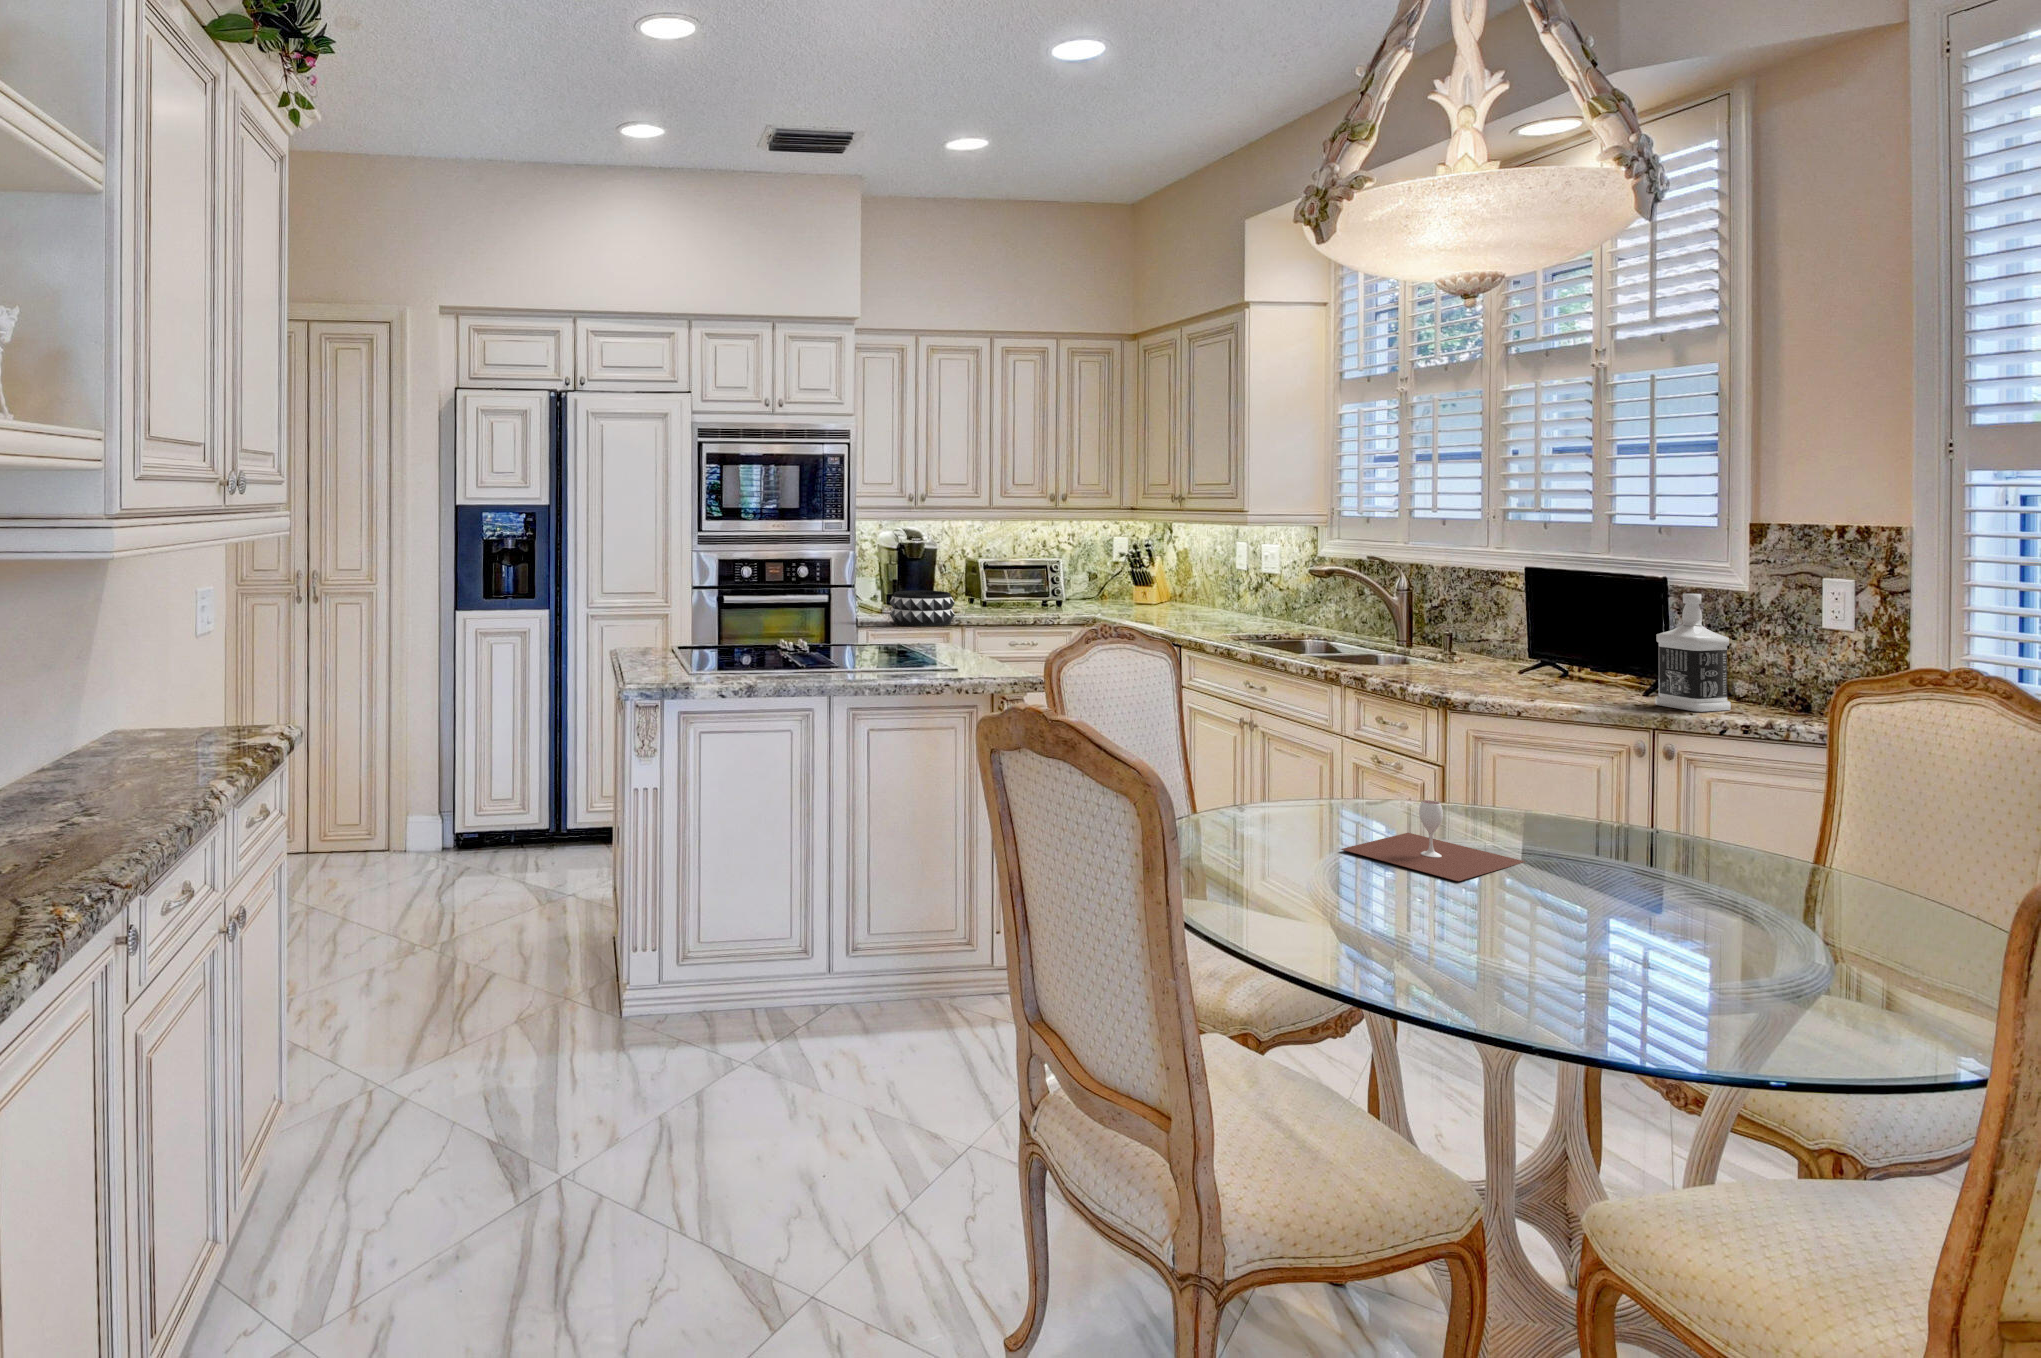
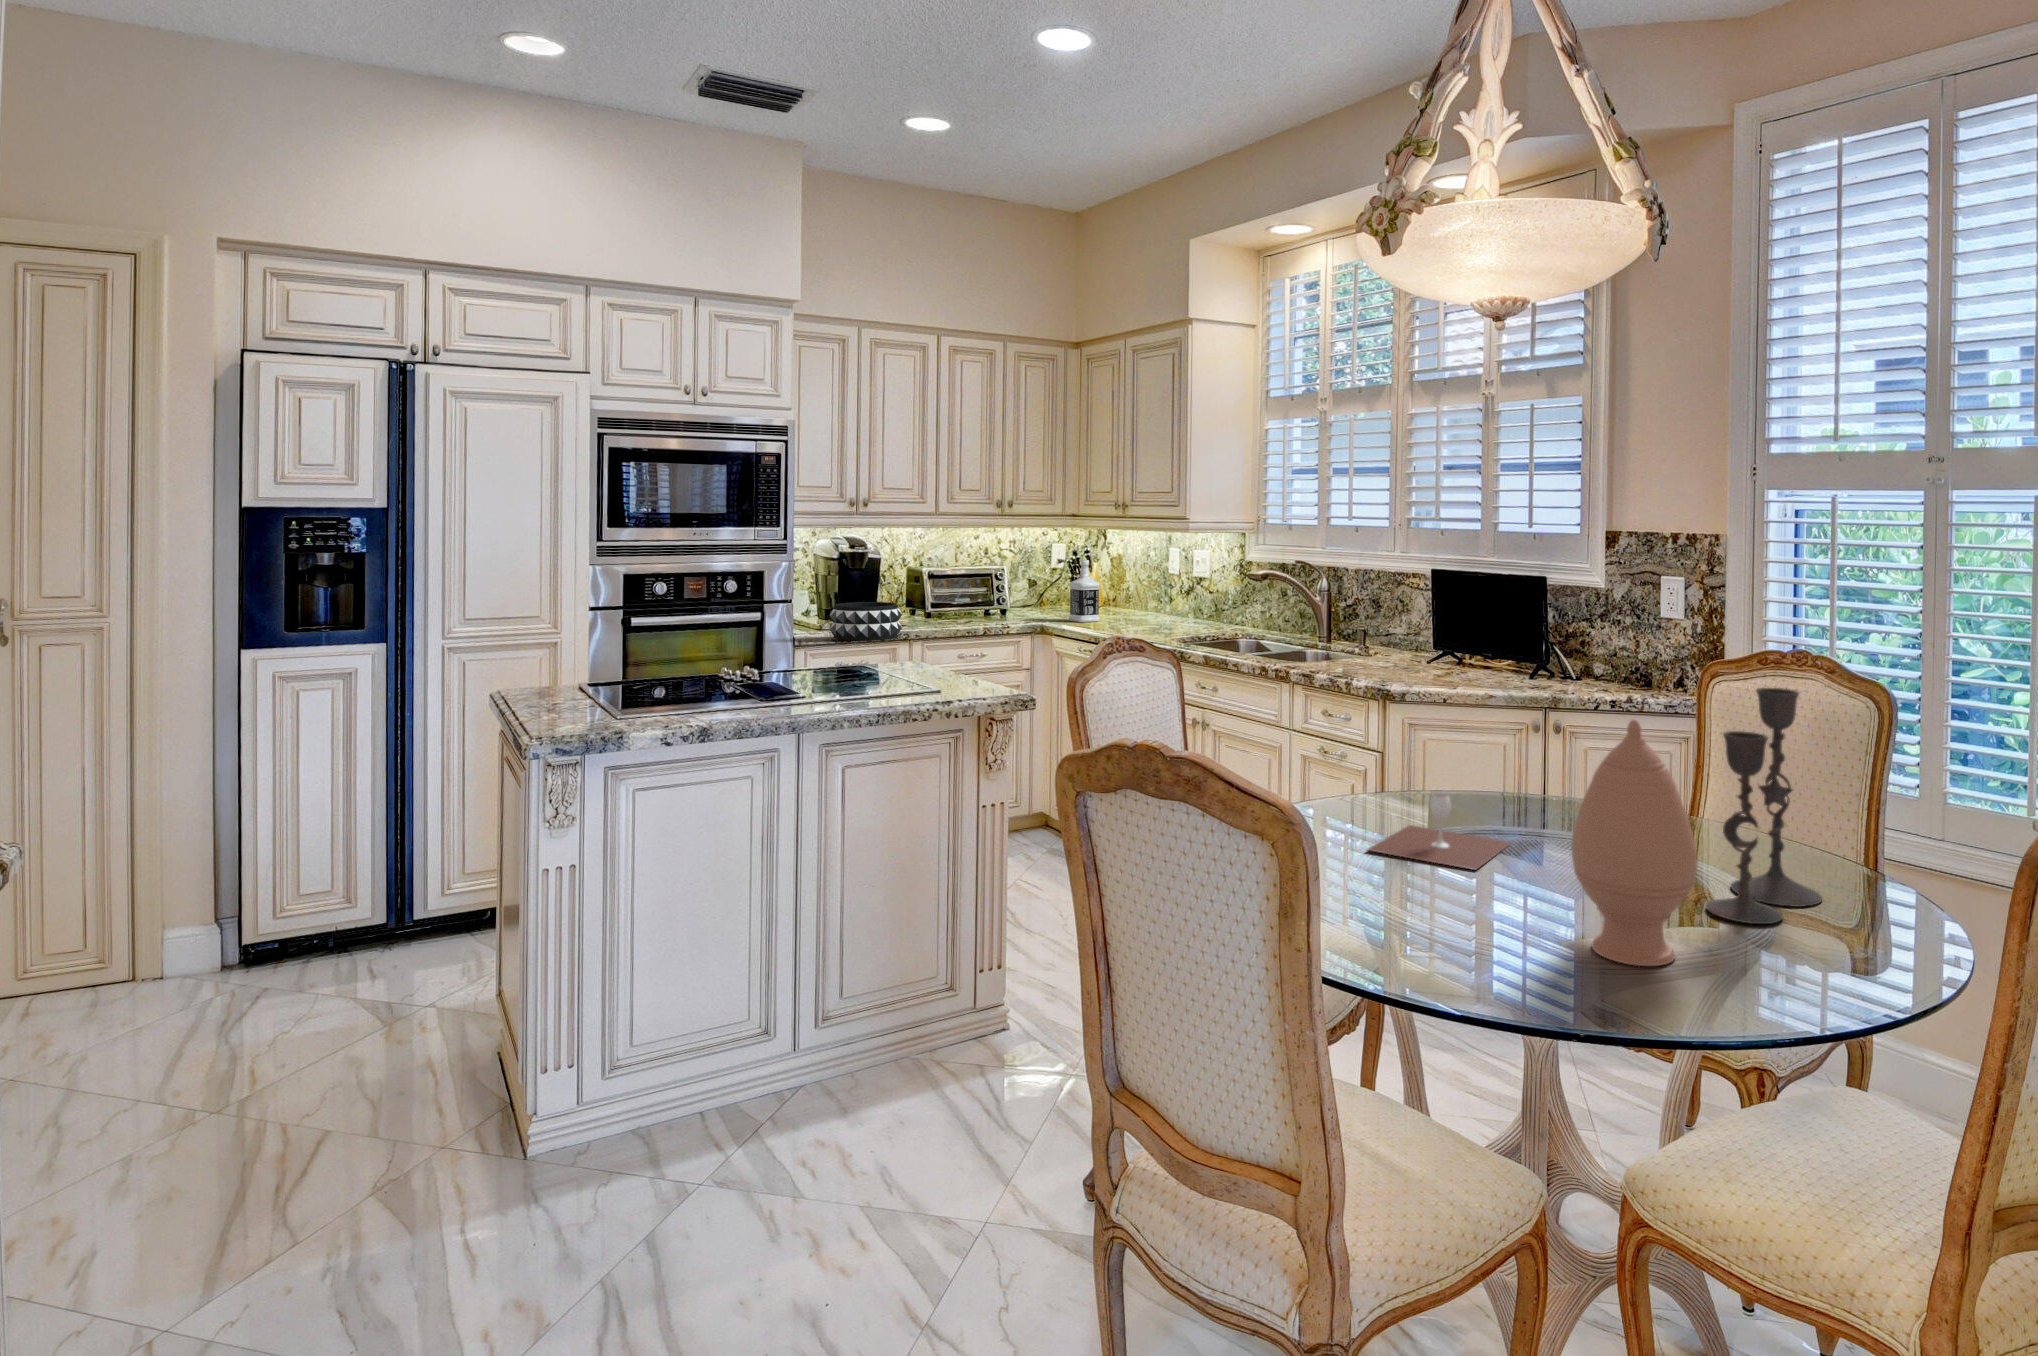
bottle: present [1656,593,1731,712] -> present [1069,560,1100,622]
candlestick: none [1734,708,1921,978] -> present [1706,688,1822,924]
vase: none [1523,727,1680,994] -> present [1571,720,1698,966]

